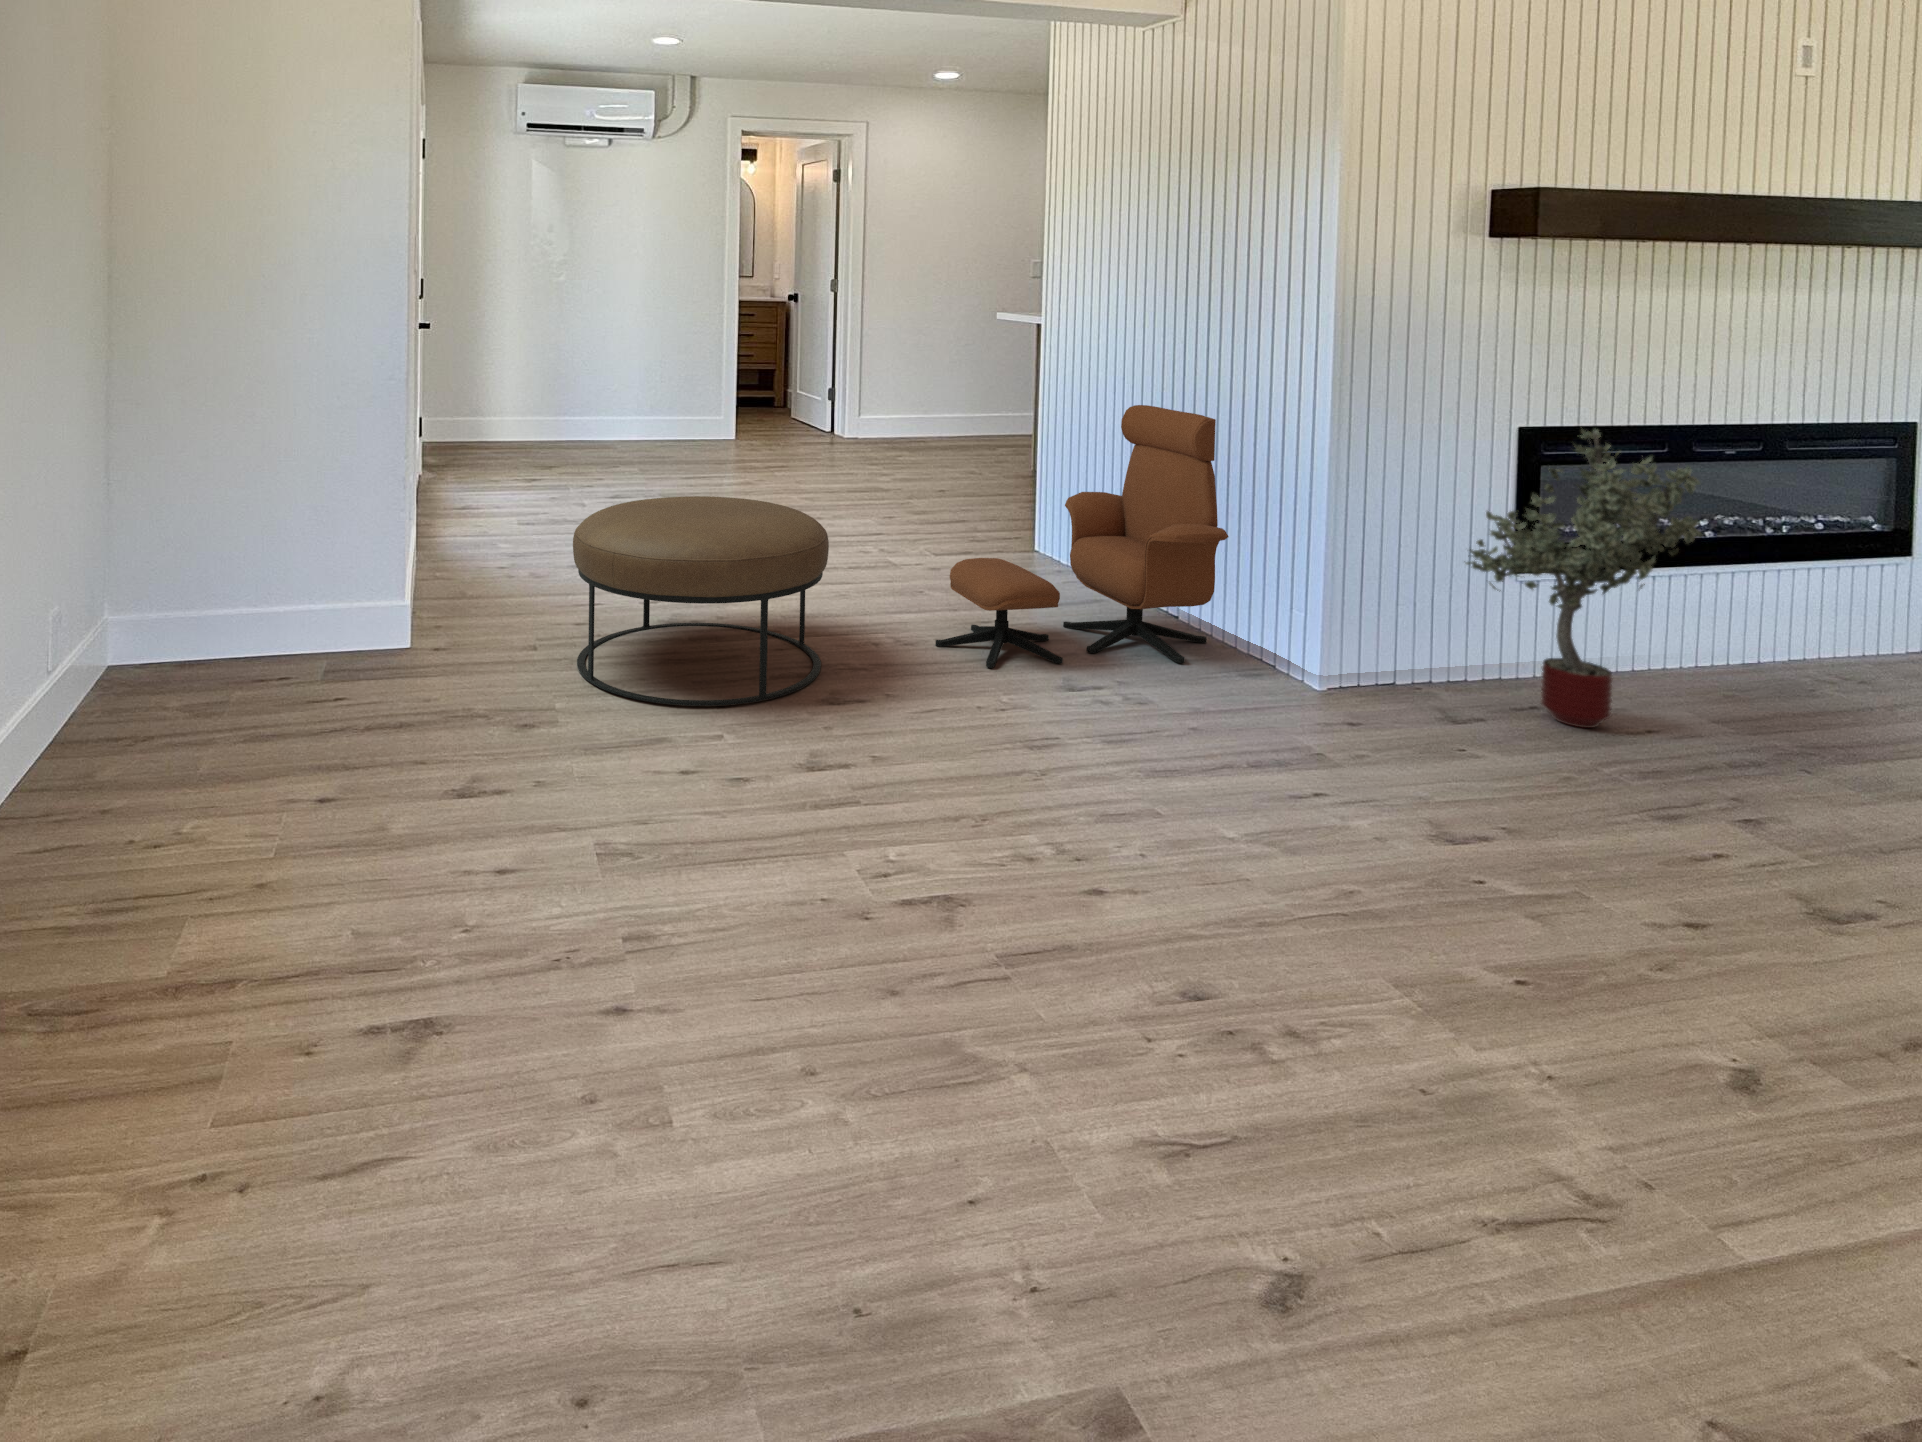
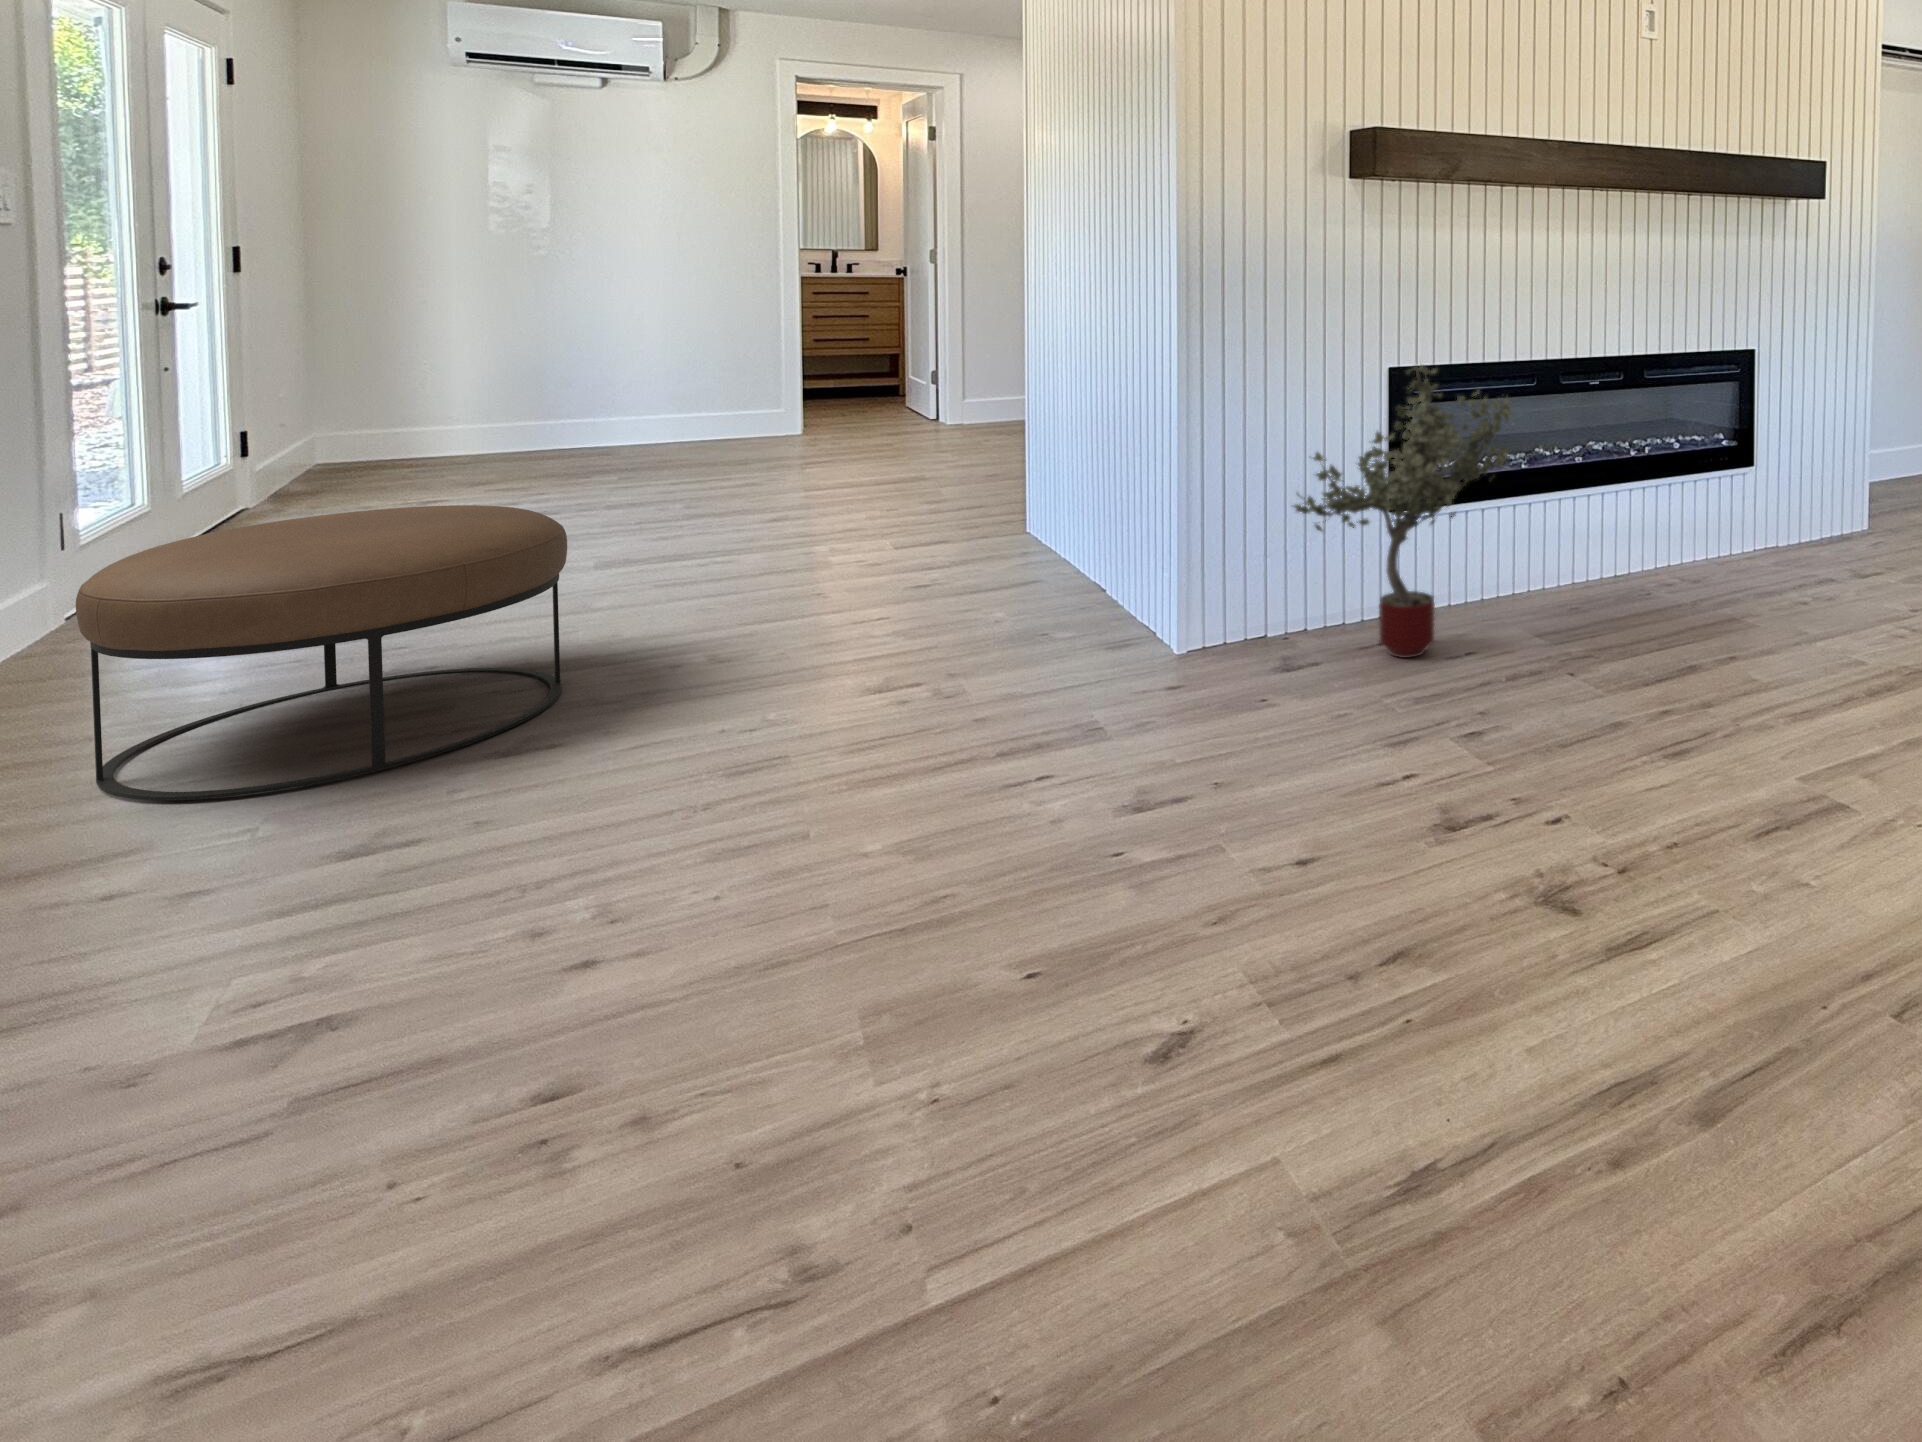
lounge chair: present [935,405,1228,668] -> none [759,365,1113,679]

